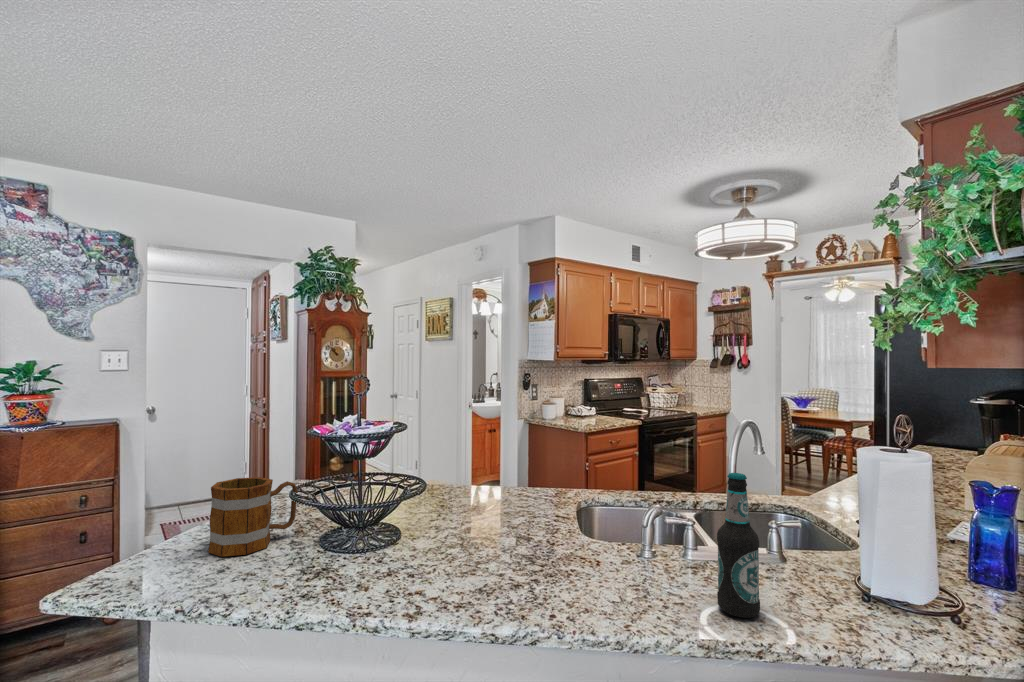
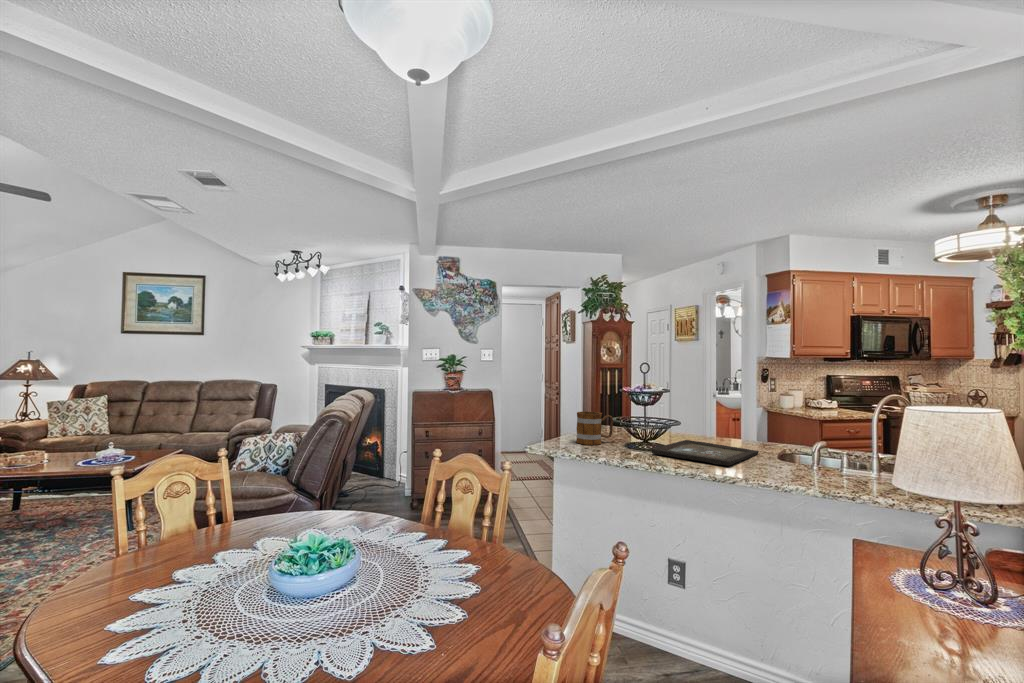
bottle: present [717,473,760,618] -> none [842,415,867,489]
tray: none [365,508,552,584] -> present [651,440,759,465]

